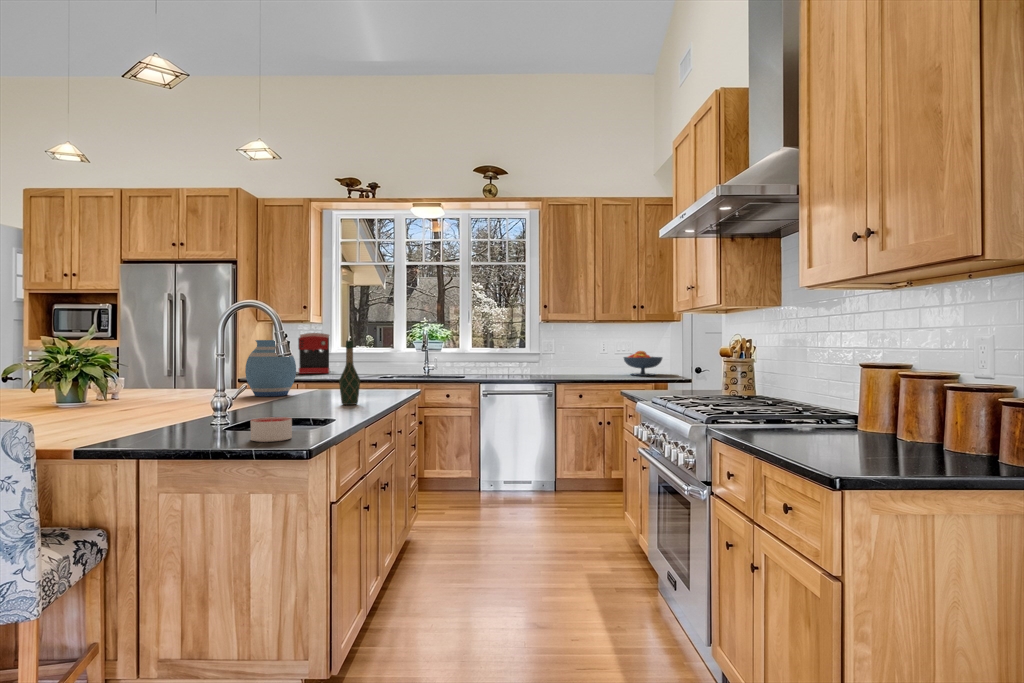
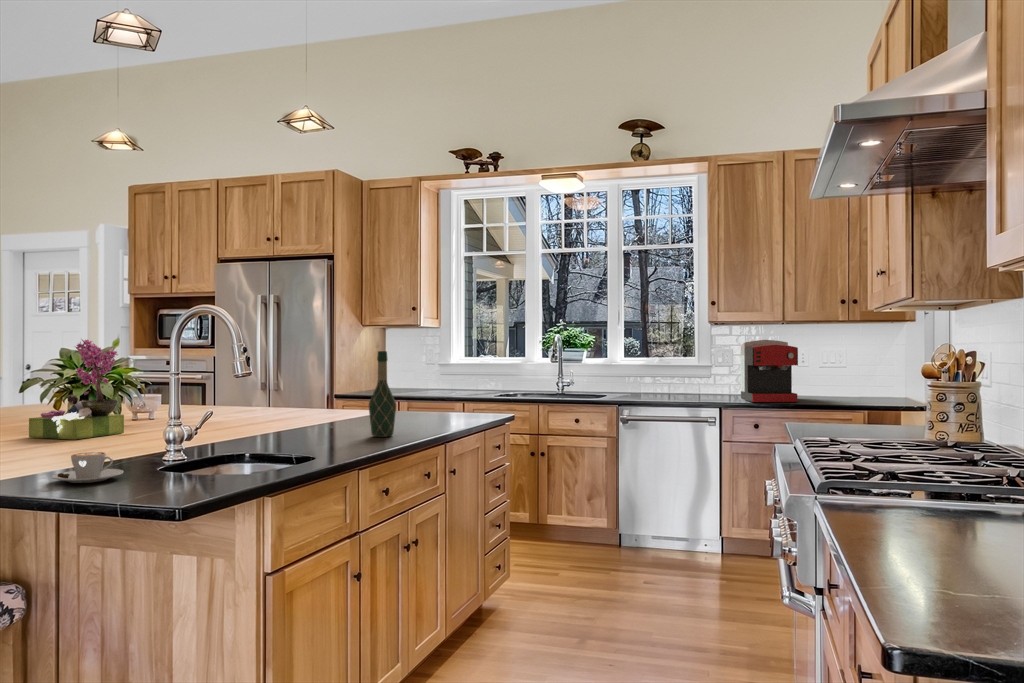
flower arrangement: none [41,330,123,414] -> present [29,340,124,440]
coffee maker: present [298,333,330,374] -> present [741,340,798,402]
vase: present [245,340,296,396] -> none [288,350,350,420]
fruit bowl: present [624,351,662,376] -> none [828,364,890,401]
coffee cup: none [157,416,210,438] -> present [52,452,123,483]
candle: present [251,417,292,442] -> none [147,459,205,495]

